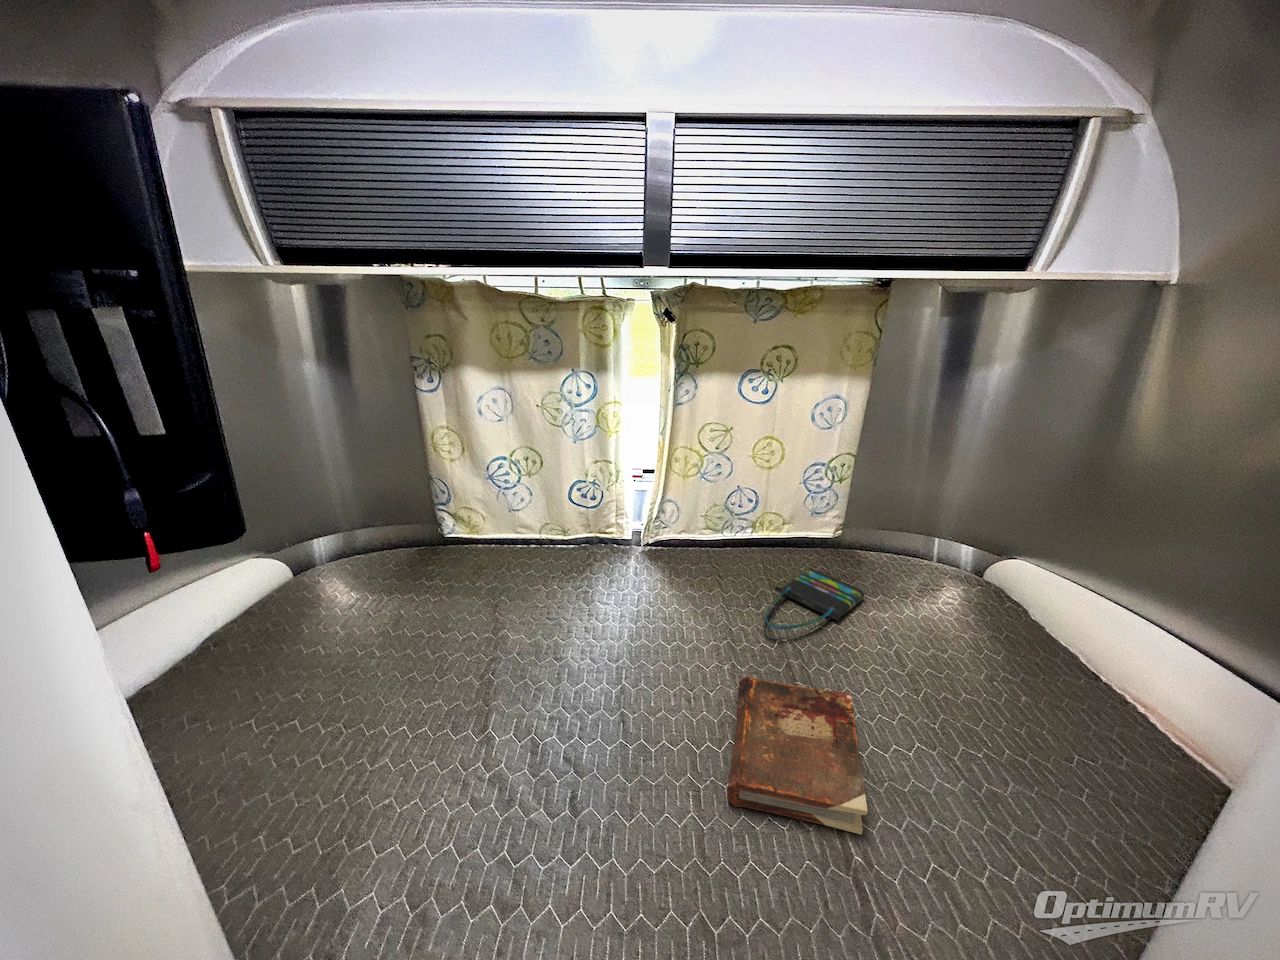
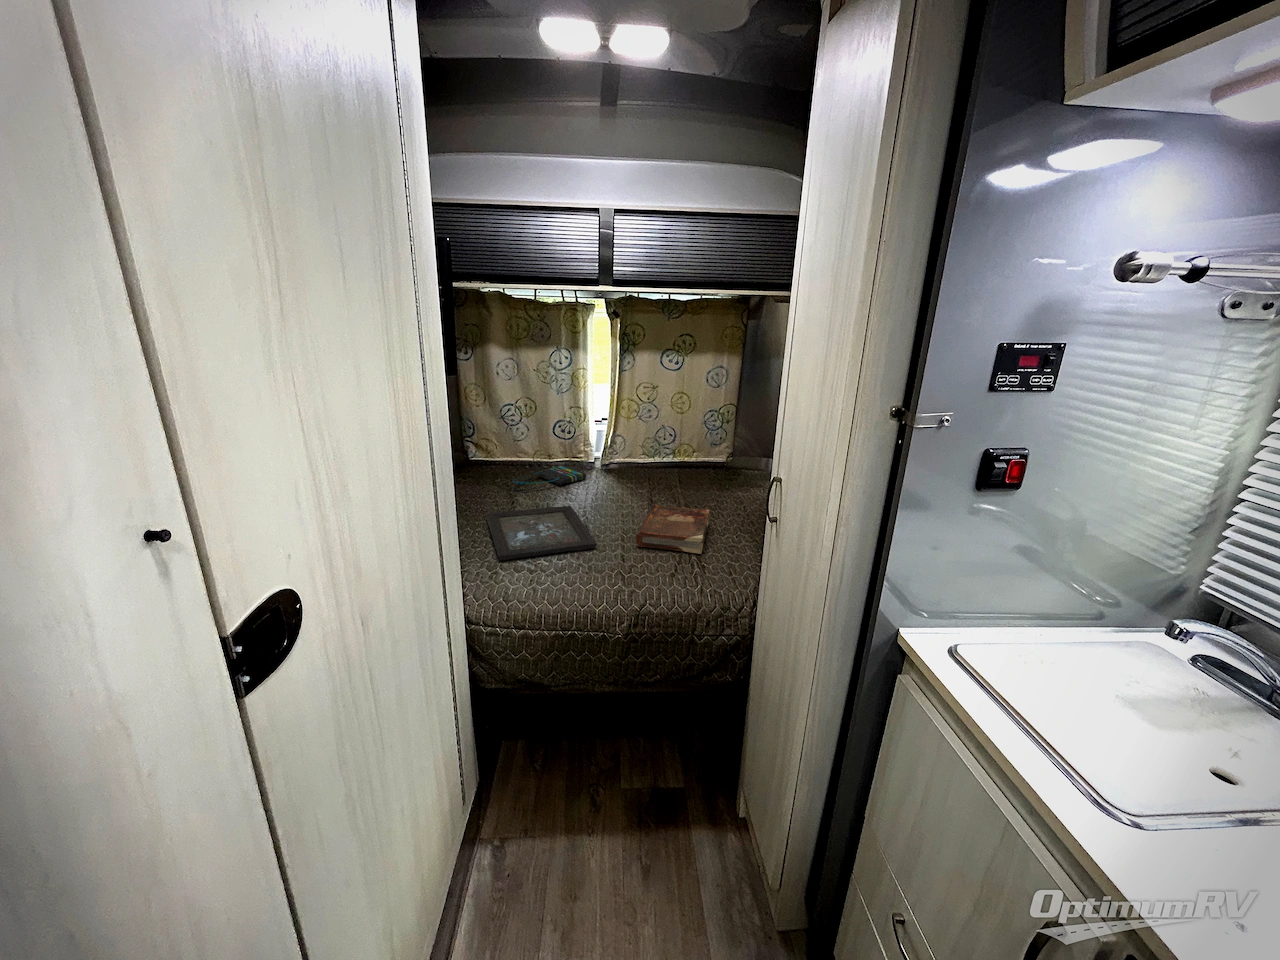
tote bag: present [764,568,864,641] -> present [513,465,586,492]
tray: none [447,663,650,869] -> present [486,506,597,561]

